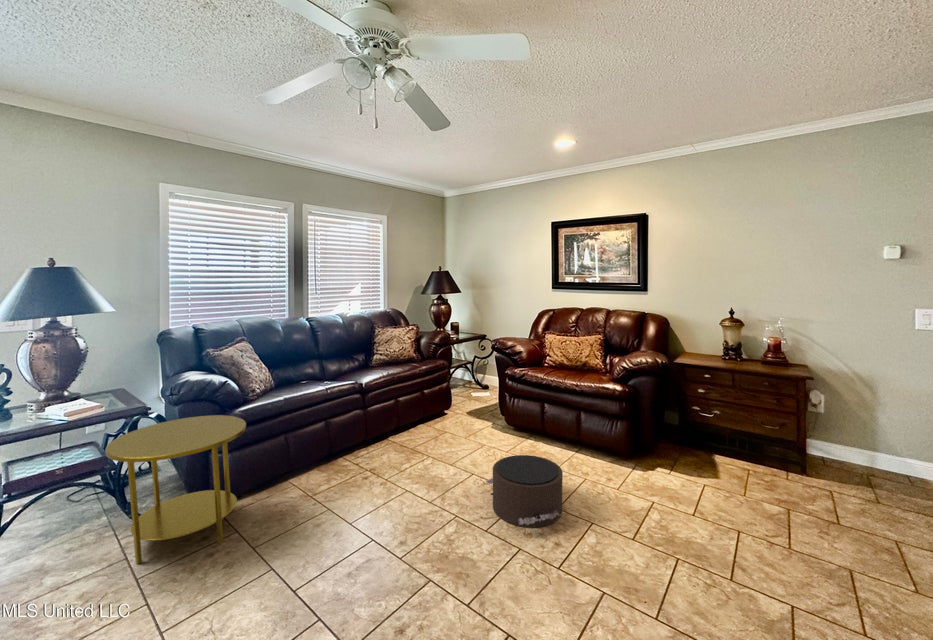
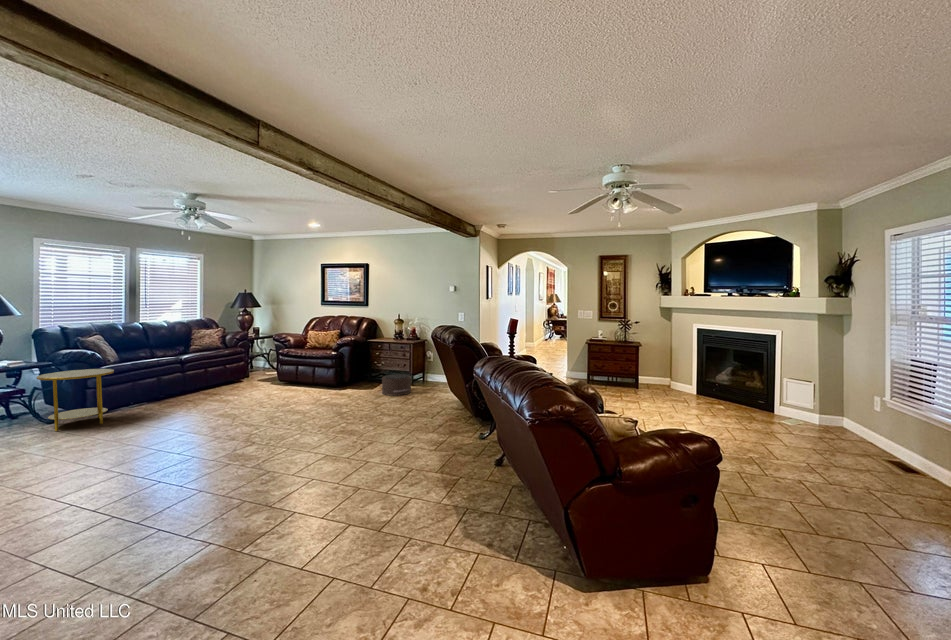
pouf: present [486,455,563,527] -> present [380,374,411,396]

